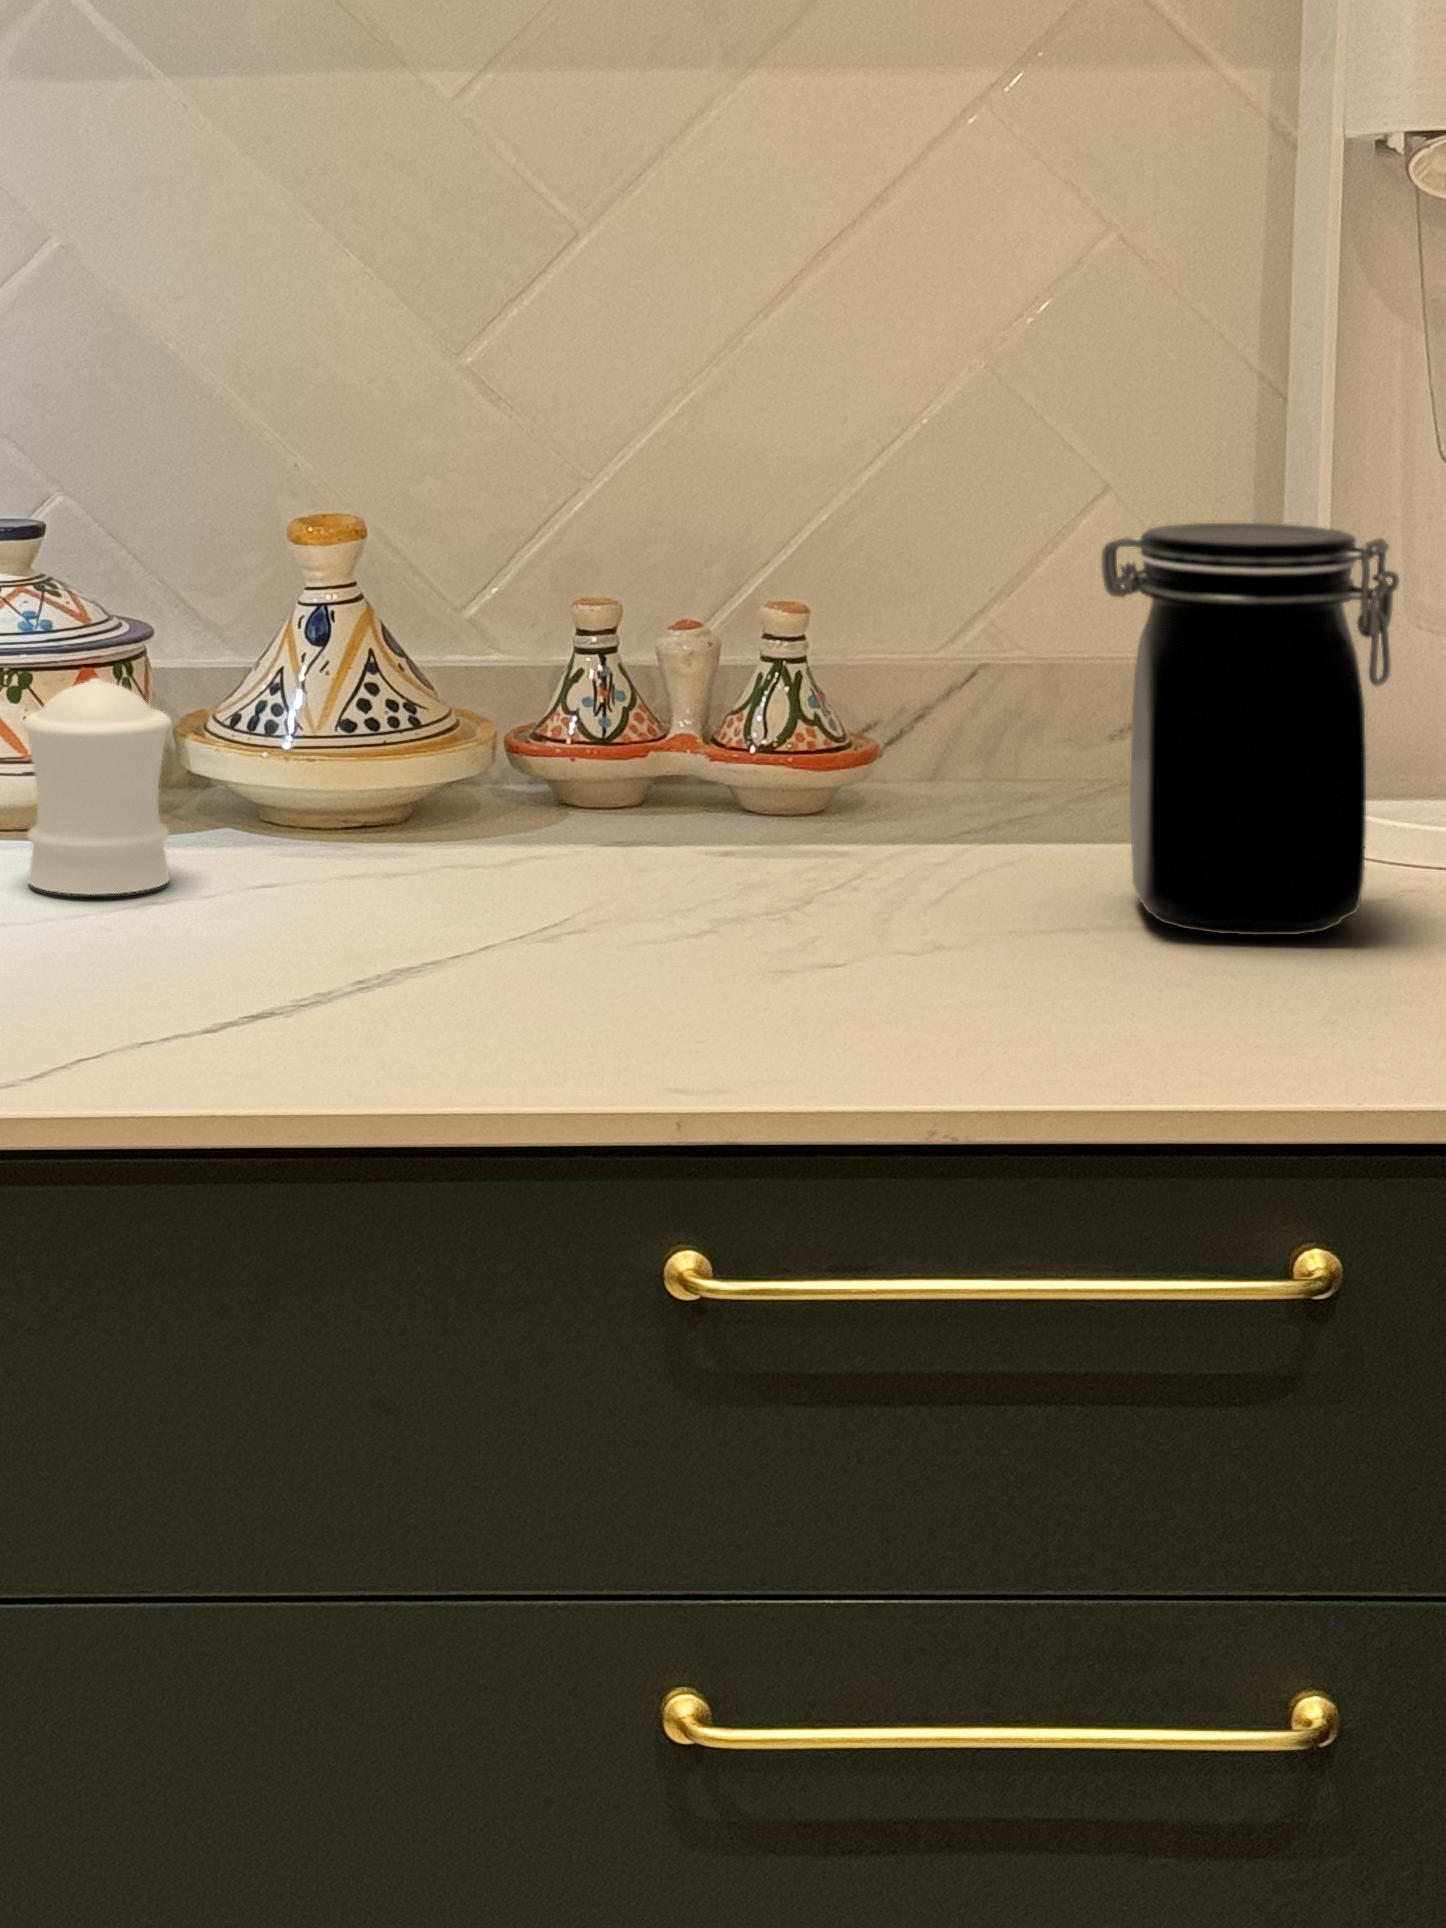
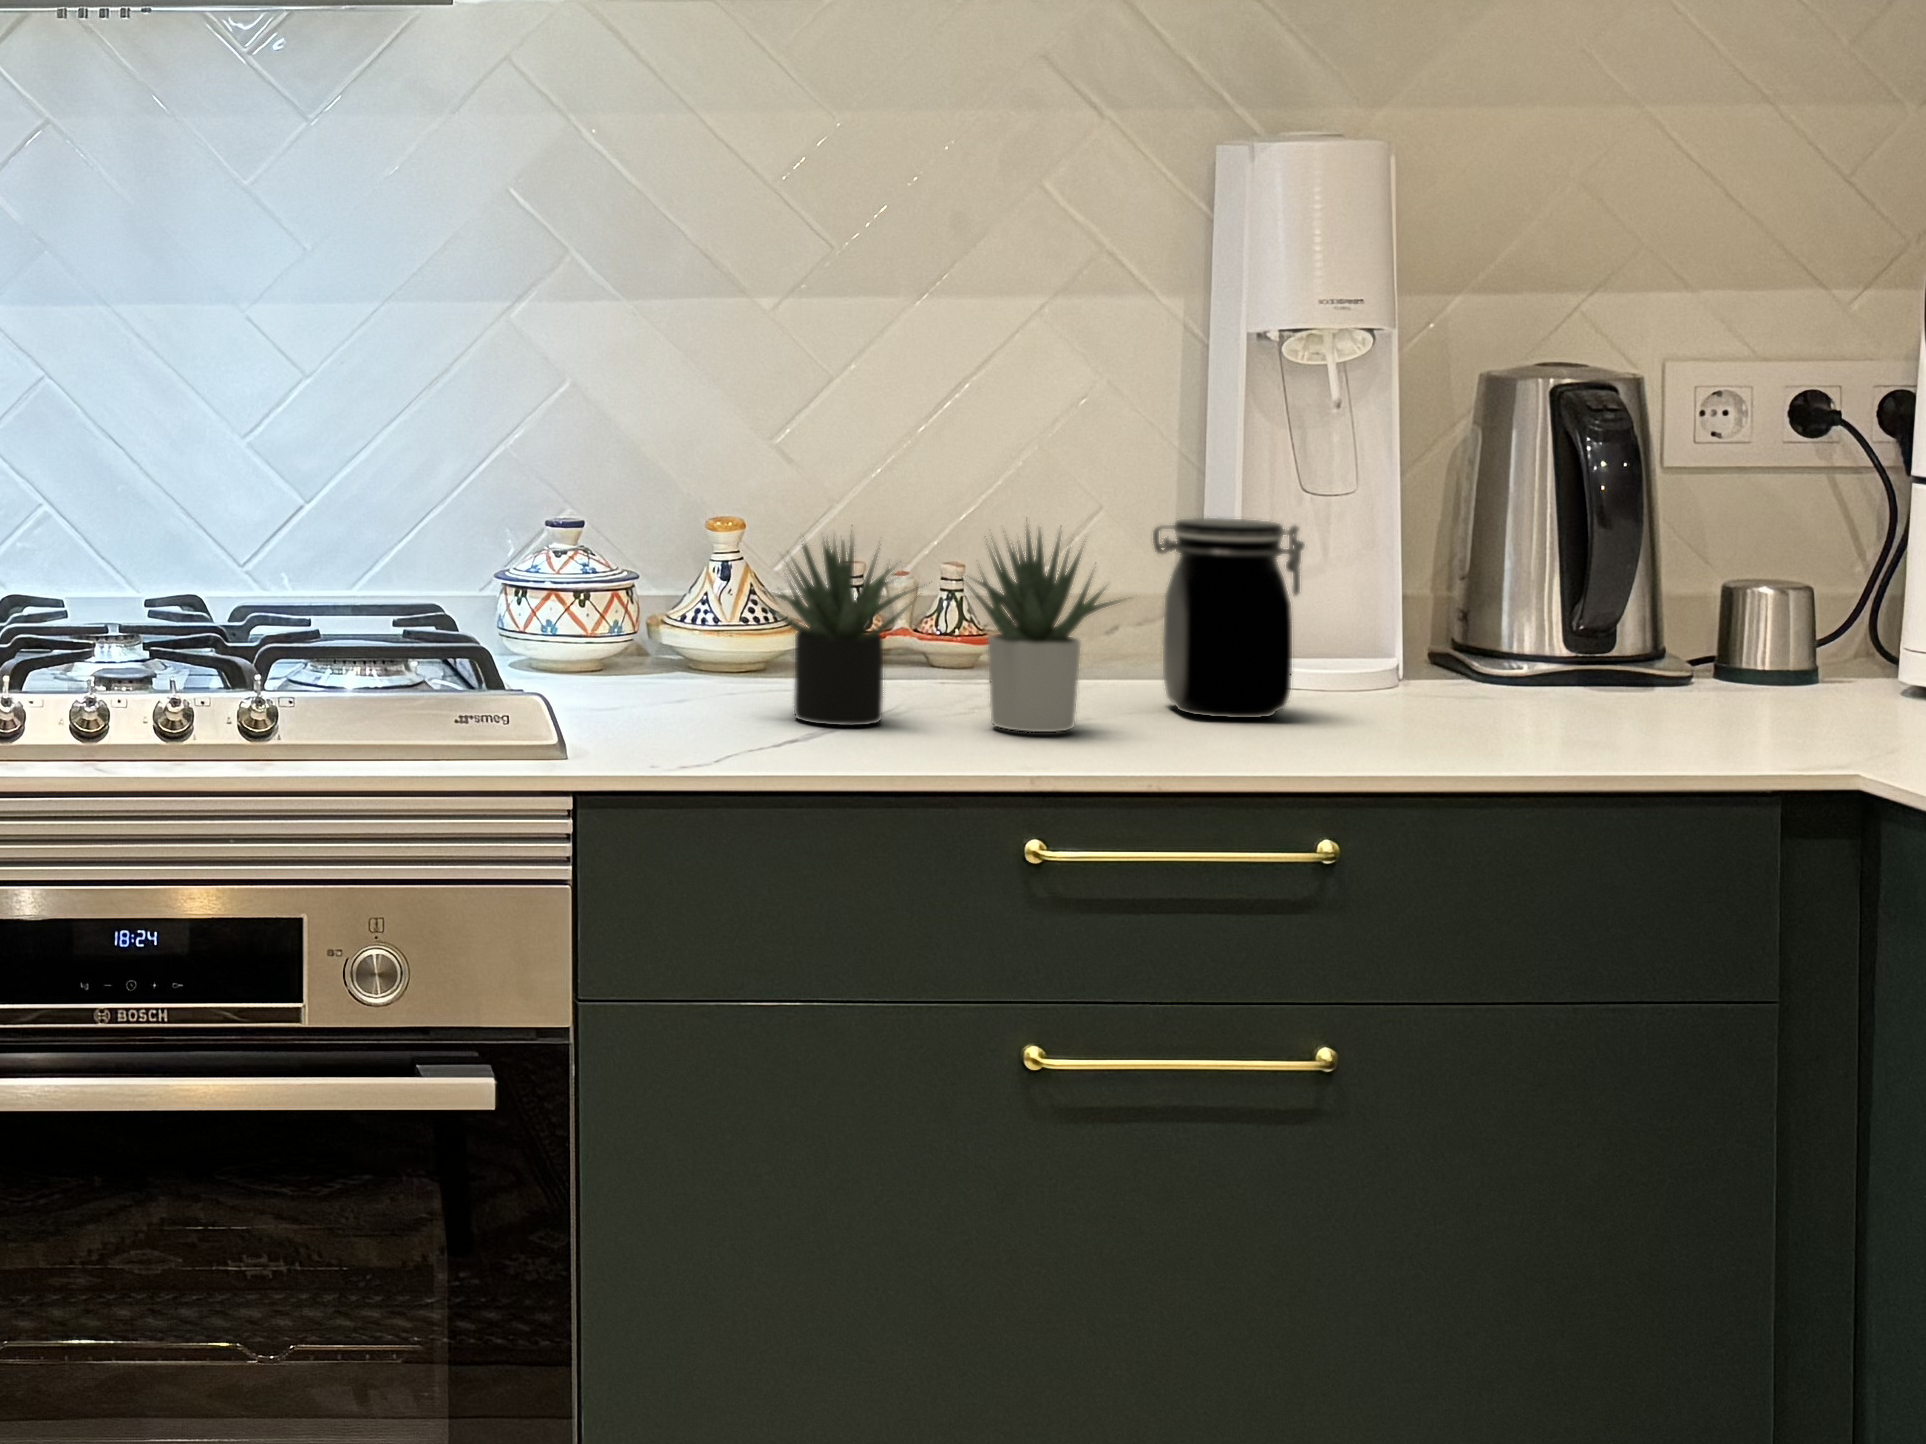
succulent plant: none [238,533,1007,985] -> present [760,520,1125,732]
salt shaker: present [22,678,172,895] -> none [605,592,683,700]

